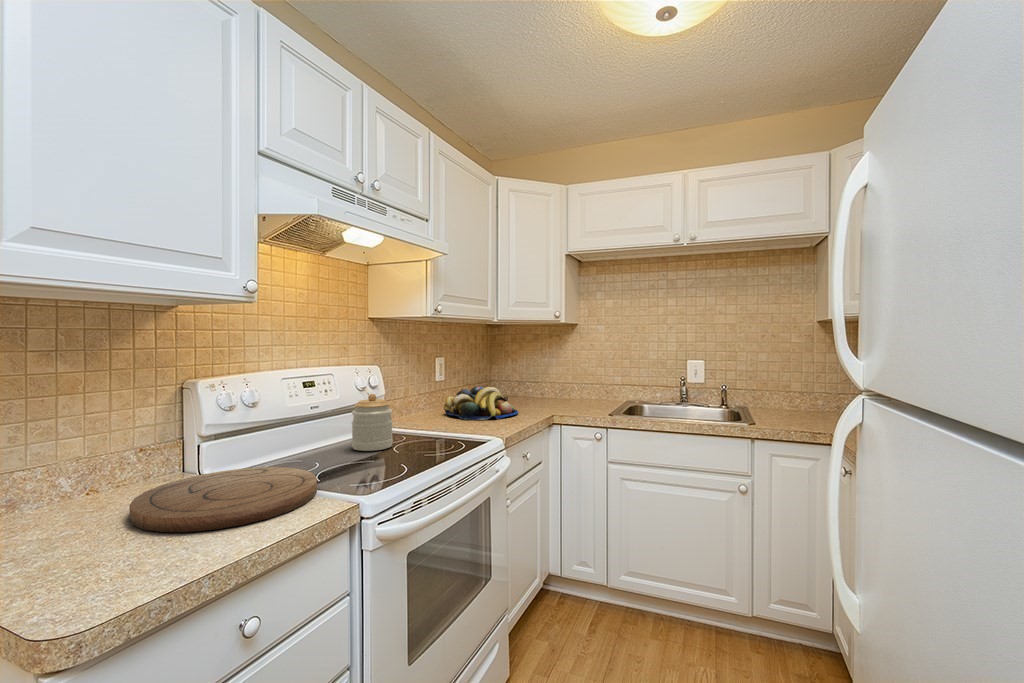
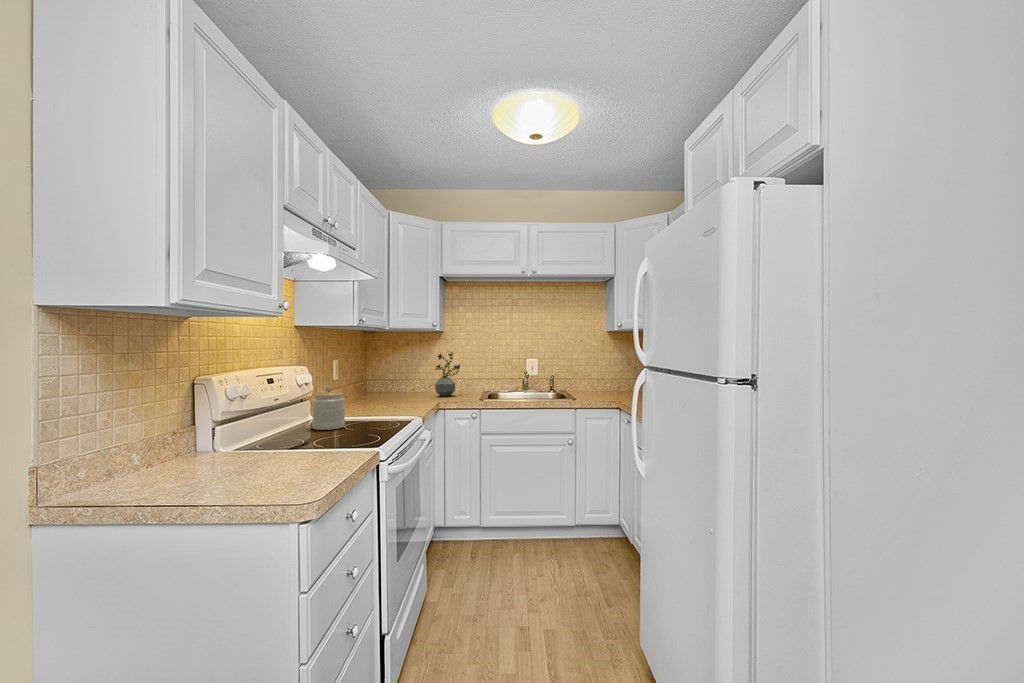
potted plant: none [558,349,592,407] -> present [435,352,460,397]
fruit bowl: present [444,386,518,420] -> none [349,382,411,408]
cutting board: present [129,467,317,532] -> none [214,439,341,474]

